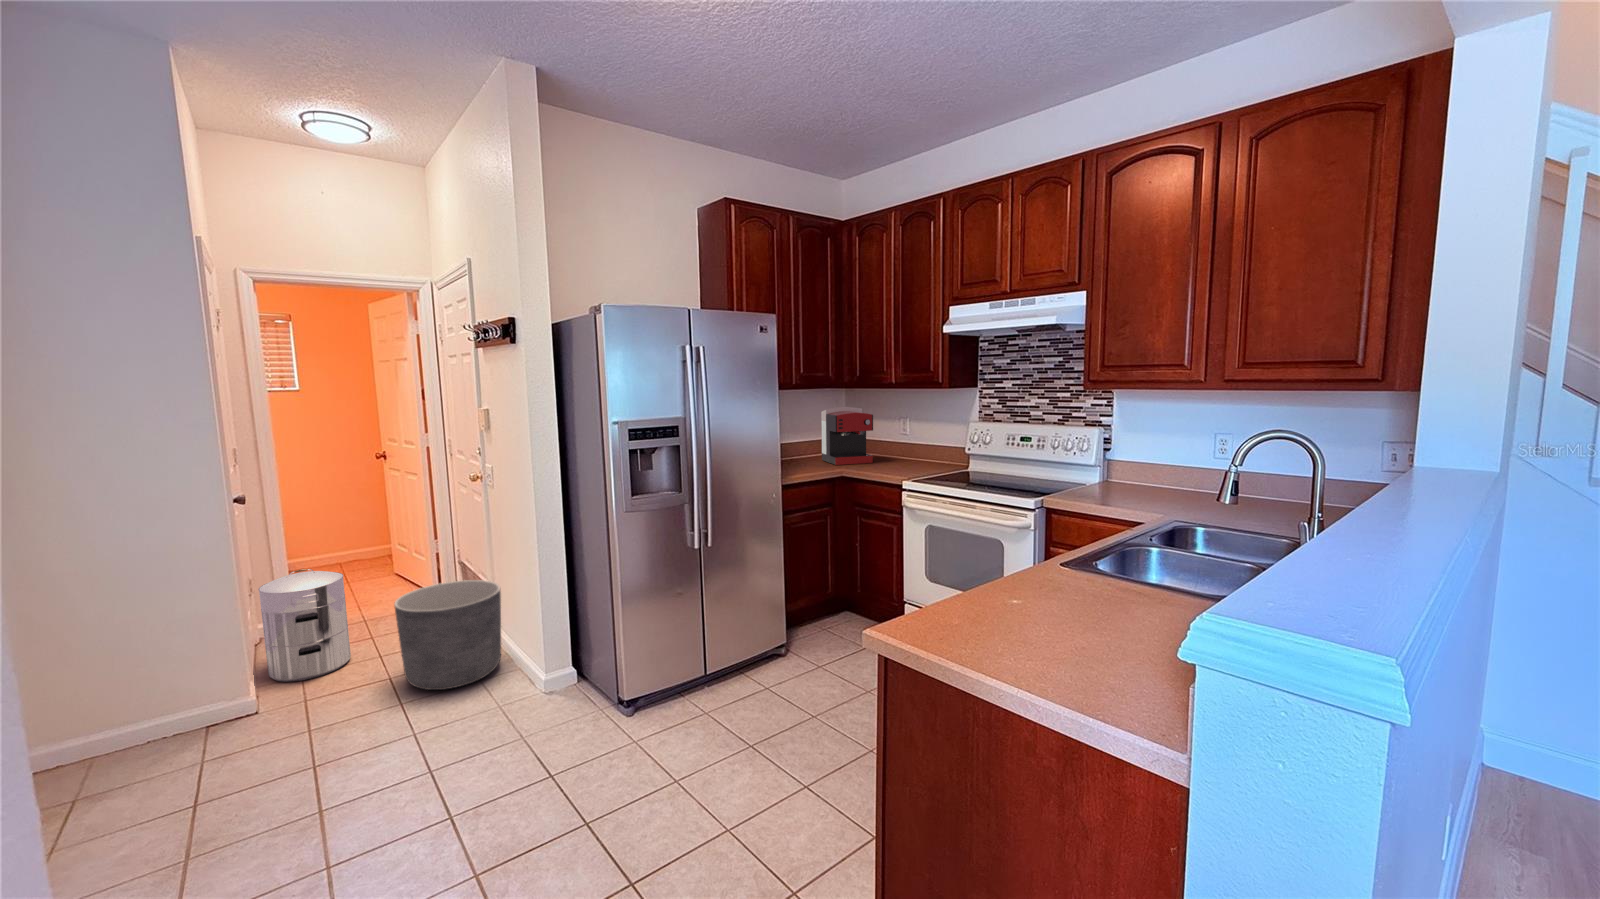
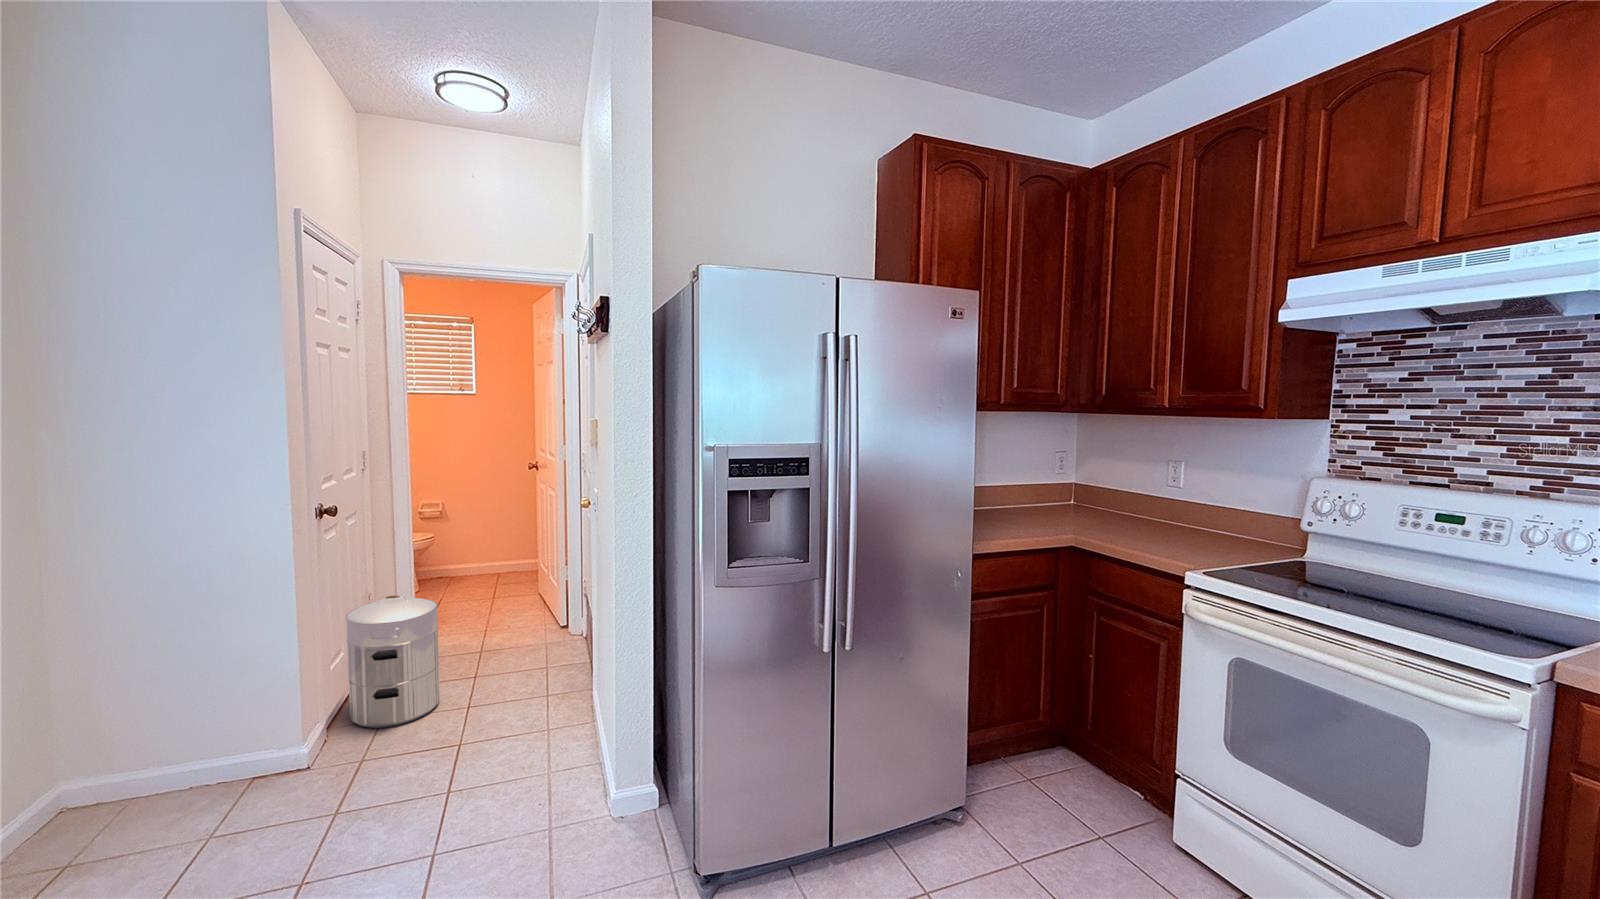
coffee maker: present [821,407,873,465] -> none [1040,438,1126,525]
planter: present [394,580,501,690] -> none [459,632,587,780]

